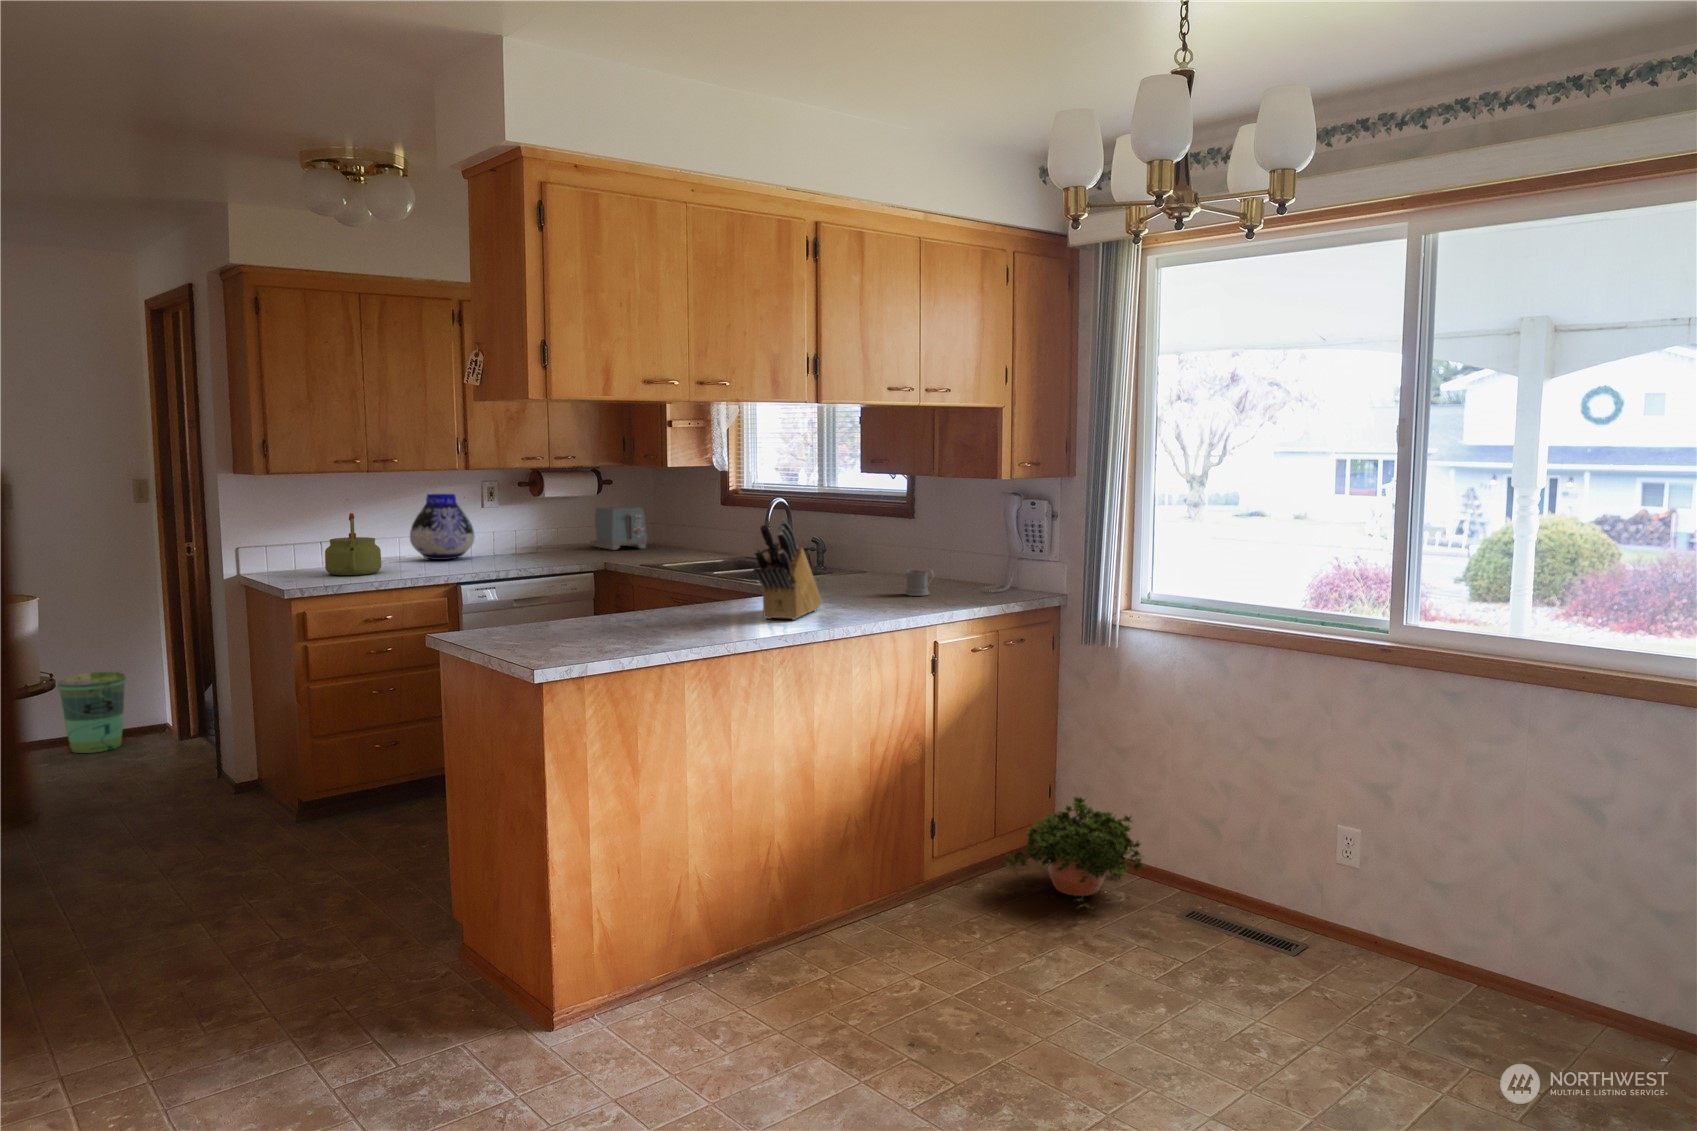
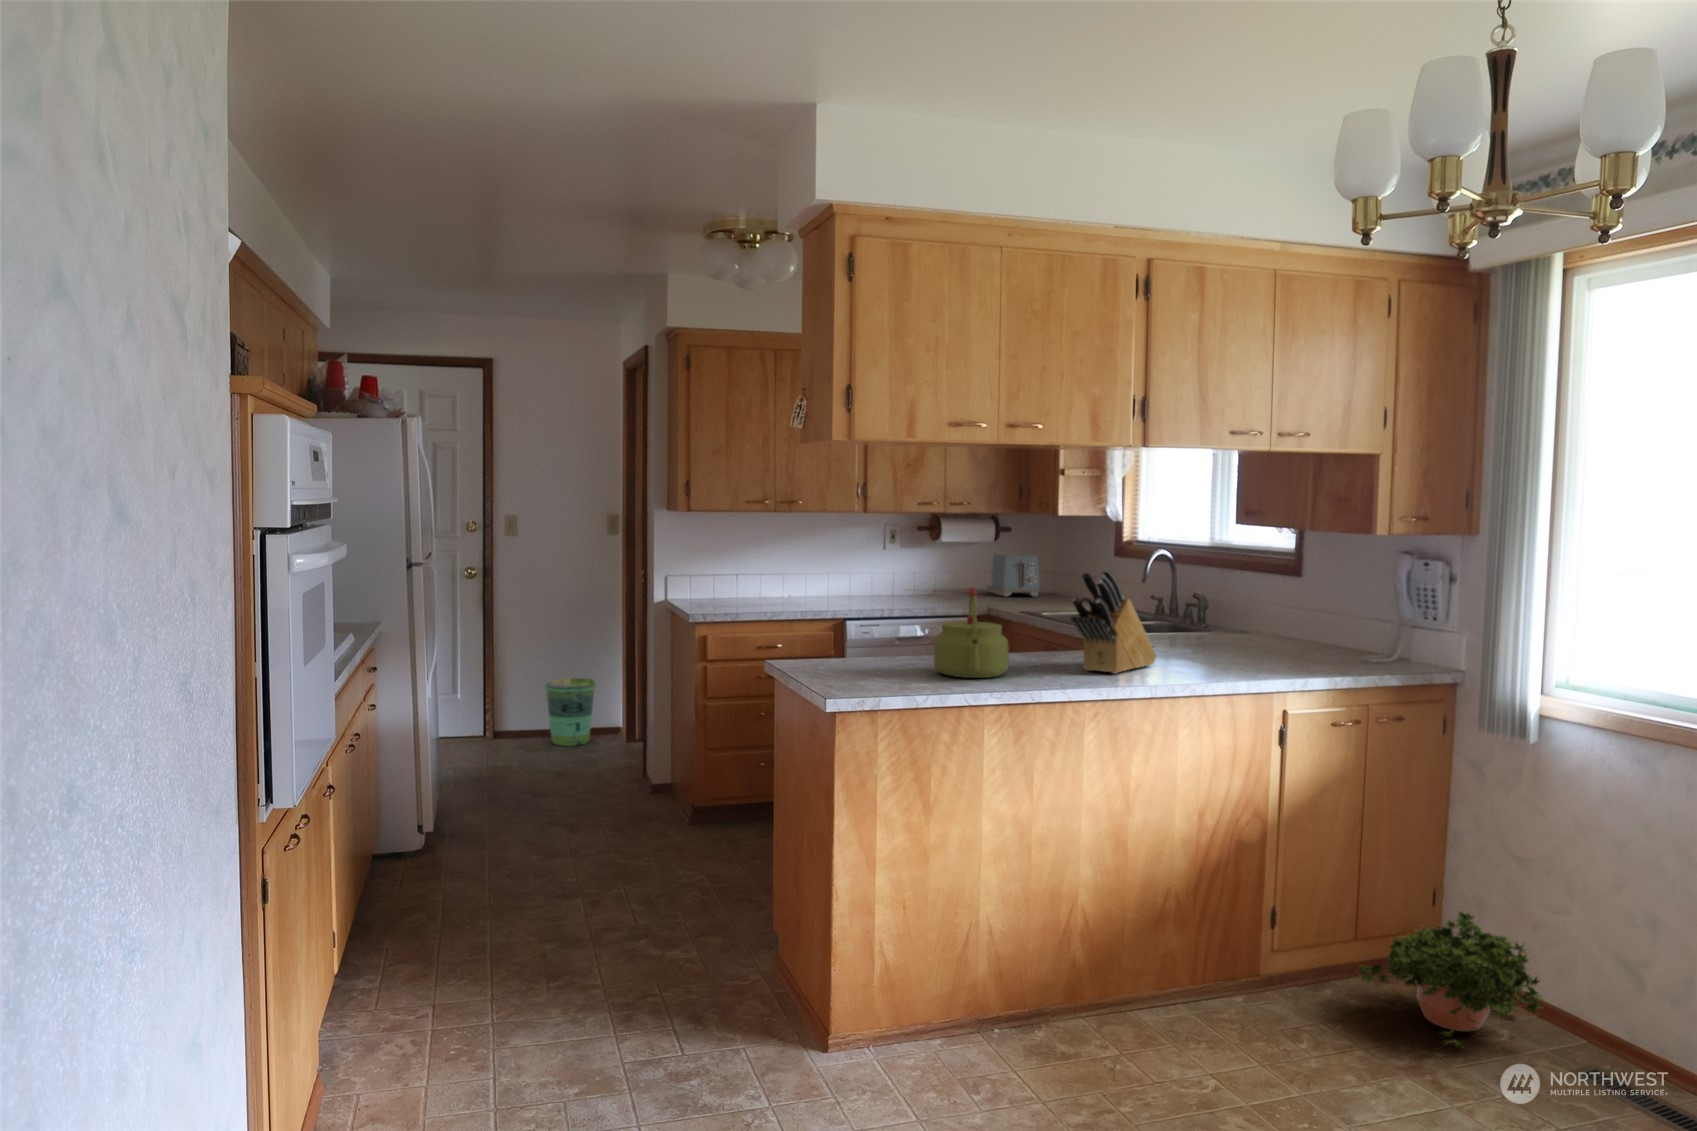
vase: present [410,494,475,560] -> none [814,535,872,597]
kettle: present [325,513,381,575] -> present [934,587,1008,678]
mug: present [905,569,933,596] -> none [1265,631,1298,660]

